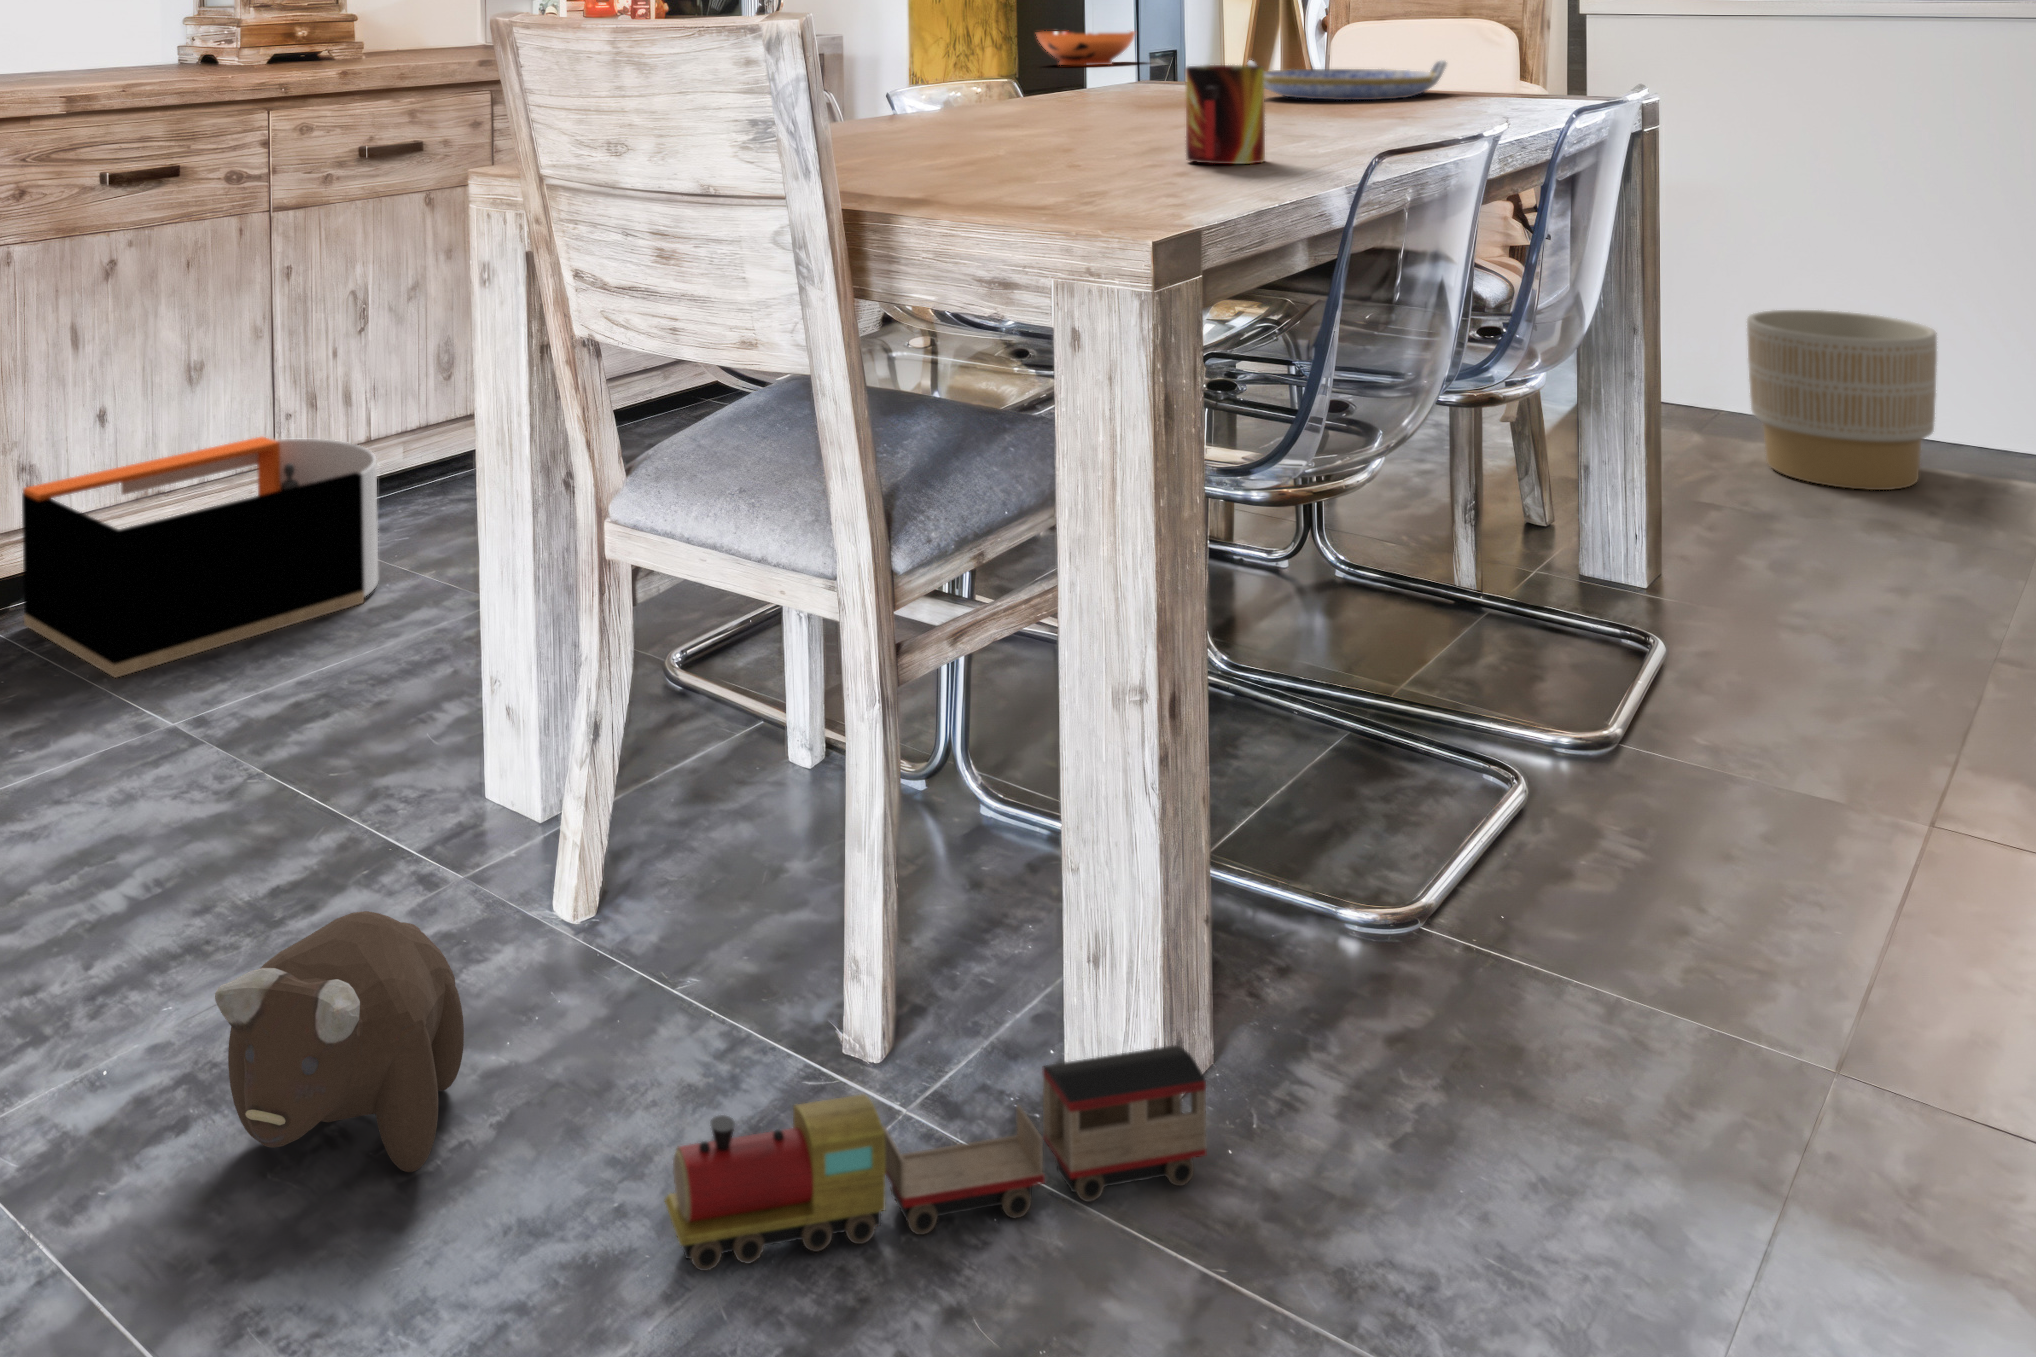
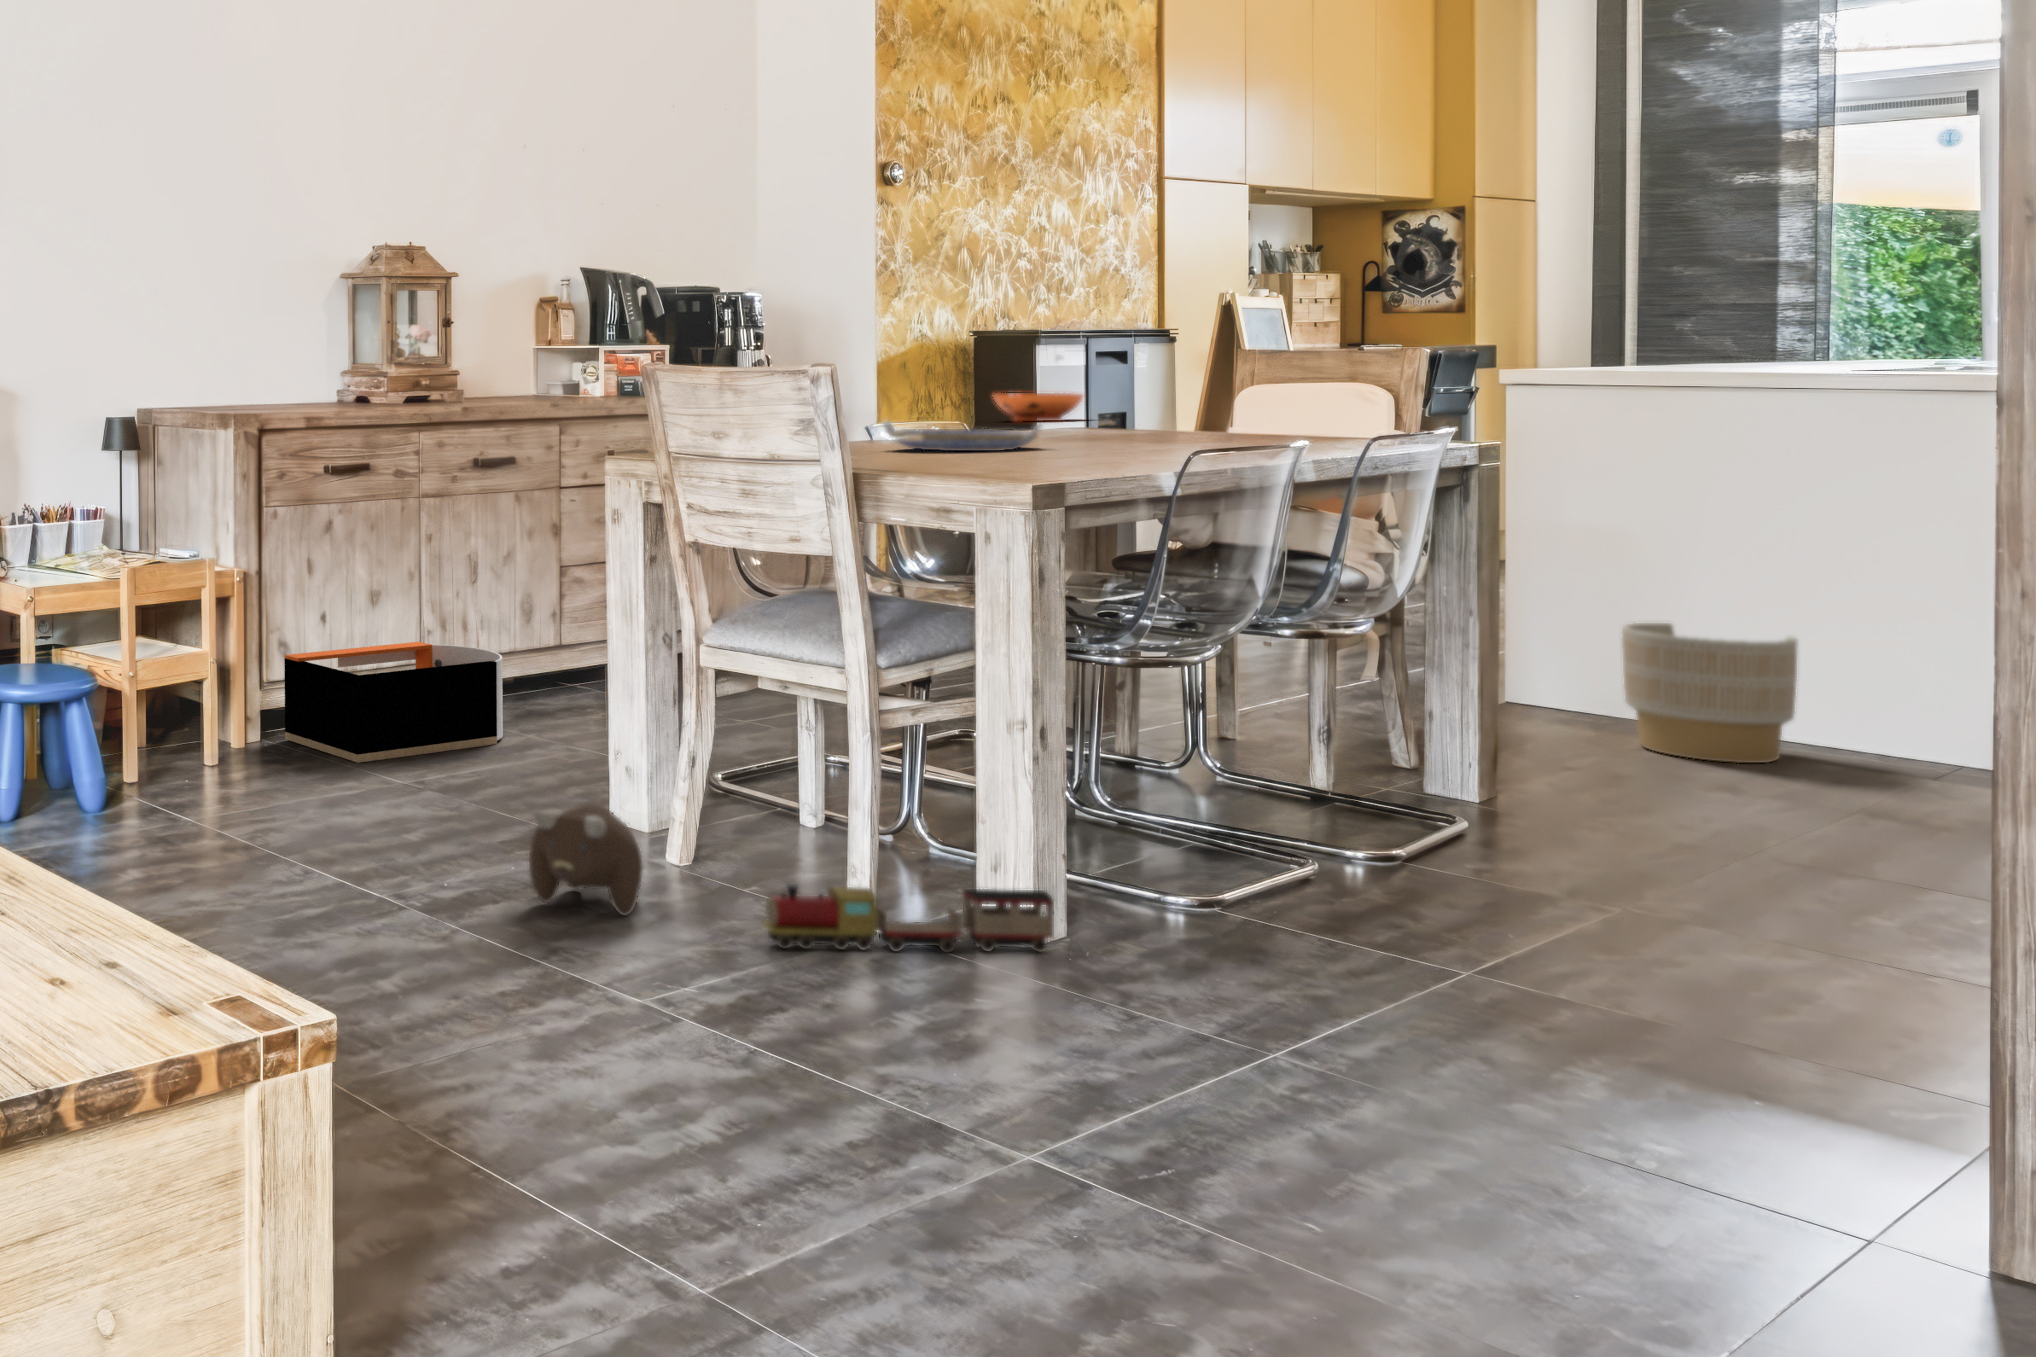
serving tray: present [1247,60,1447,100] -> present [883,421,1042,451]
mug: present [1185,65,1265,164] -> none [1078,402,1133,462]

